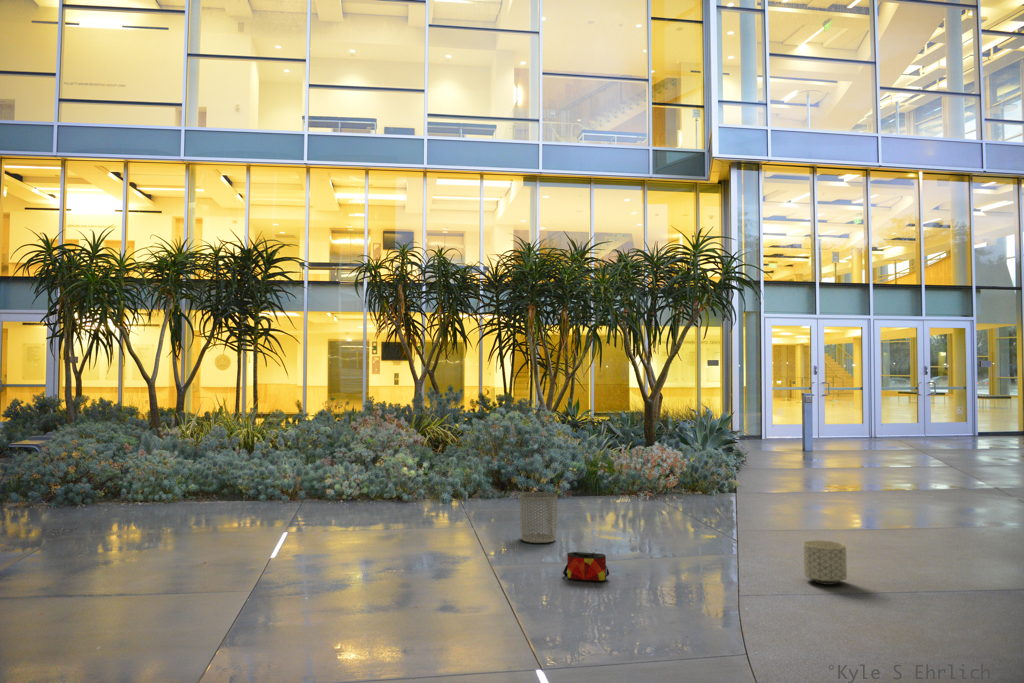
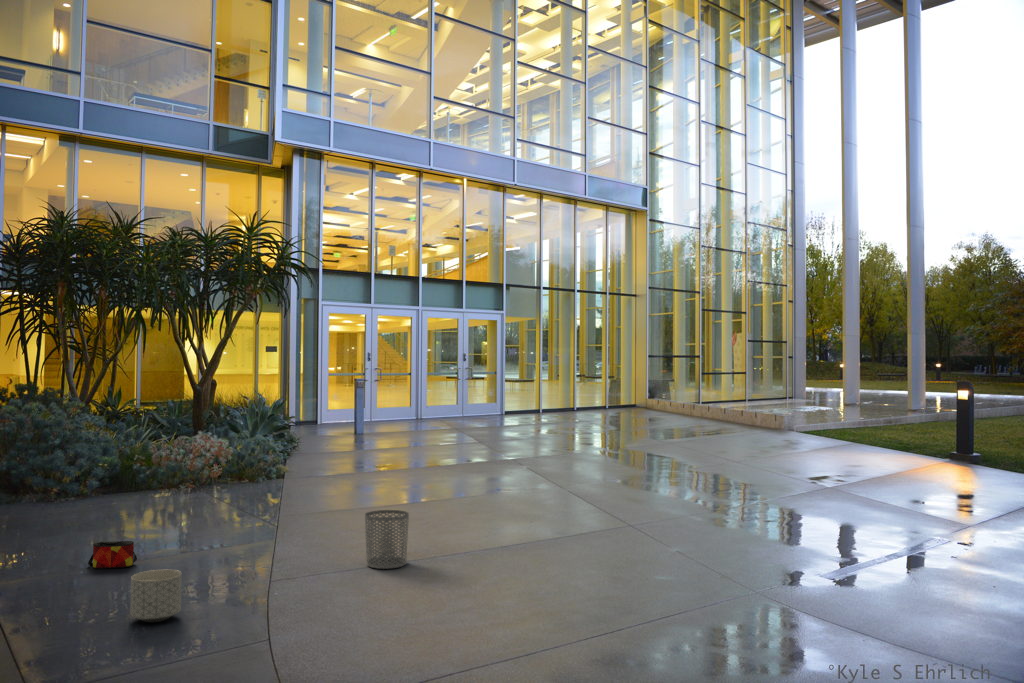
waste bin: present [519,492,557,543] -> present [365,510,409,569]
planter: present [804,540,847,585] -> present [130,570,181,623]

